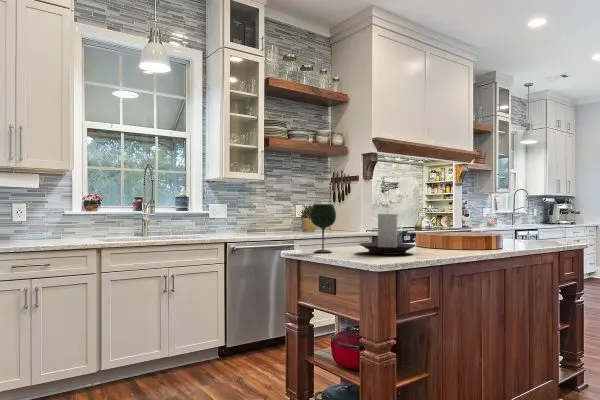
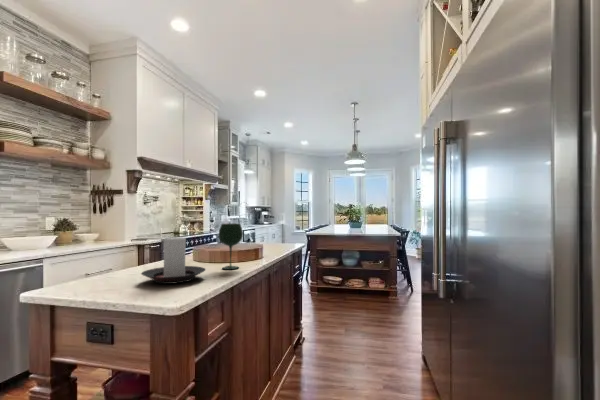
wine glass: present [310,204,336,253] -> present [219,223,243,269]

